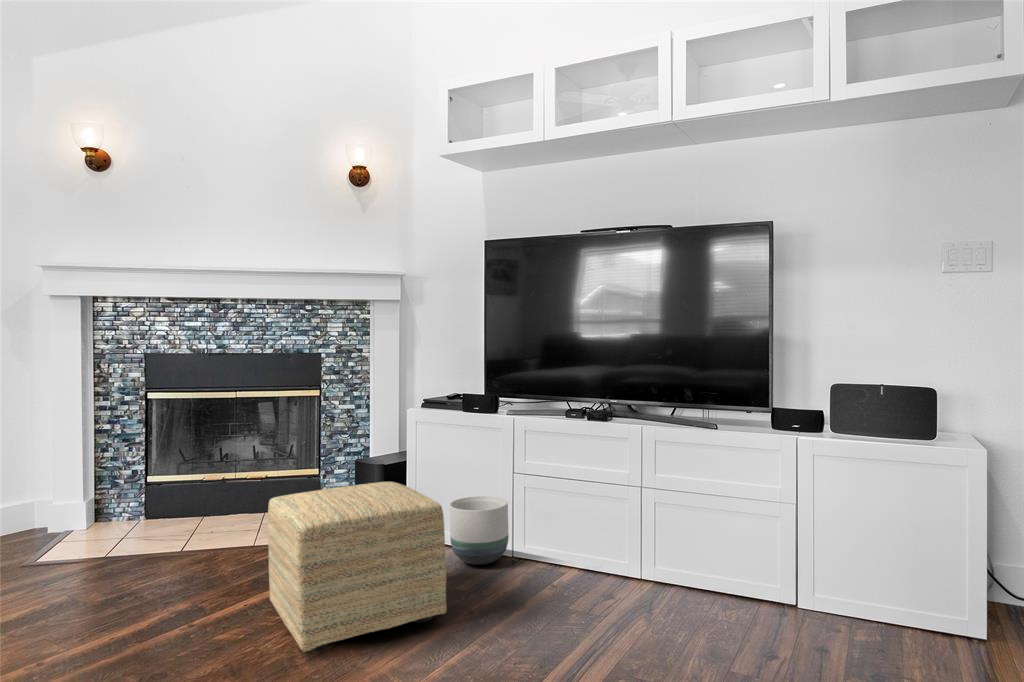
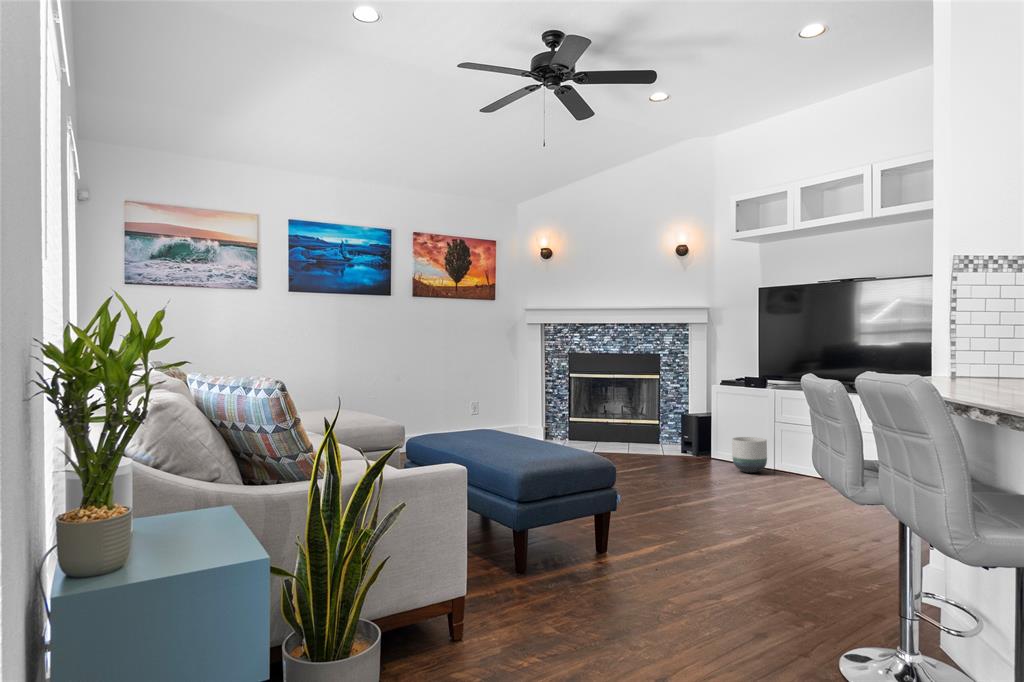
ottoman: present [268,482,447,652] -> none [639,421,724,486]

